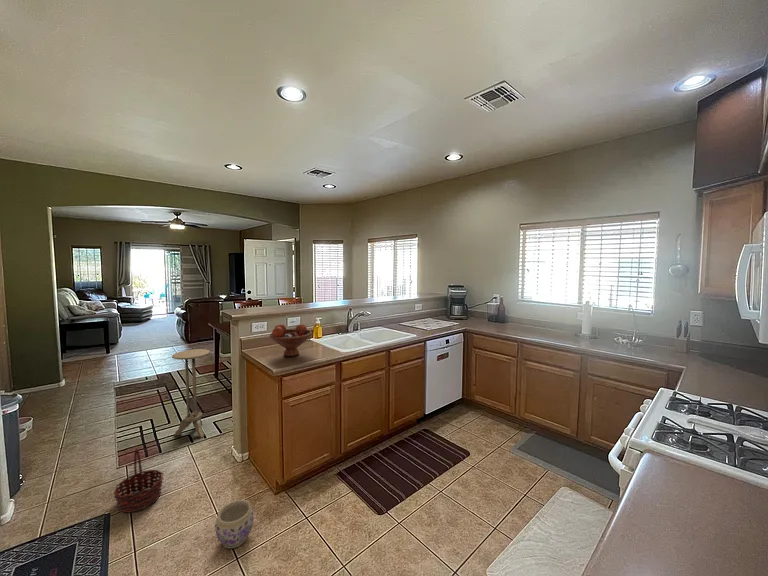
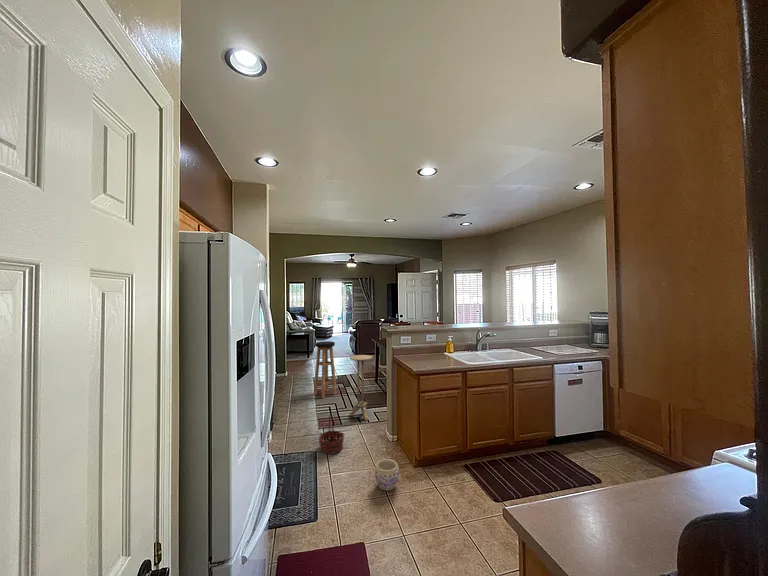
fruit bowl: present [270,324,312,356] -> none [413,337,444,362]
bar stool: none [111,333,154,415] -> present [314,341,337,398]

